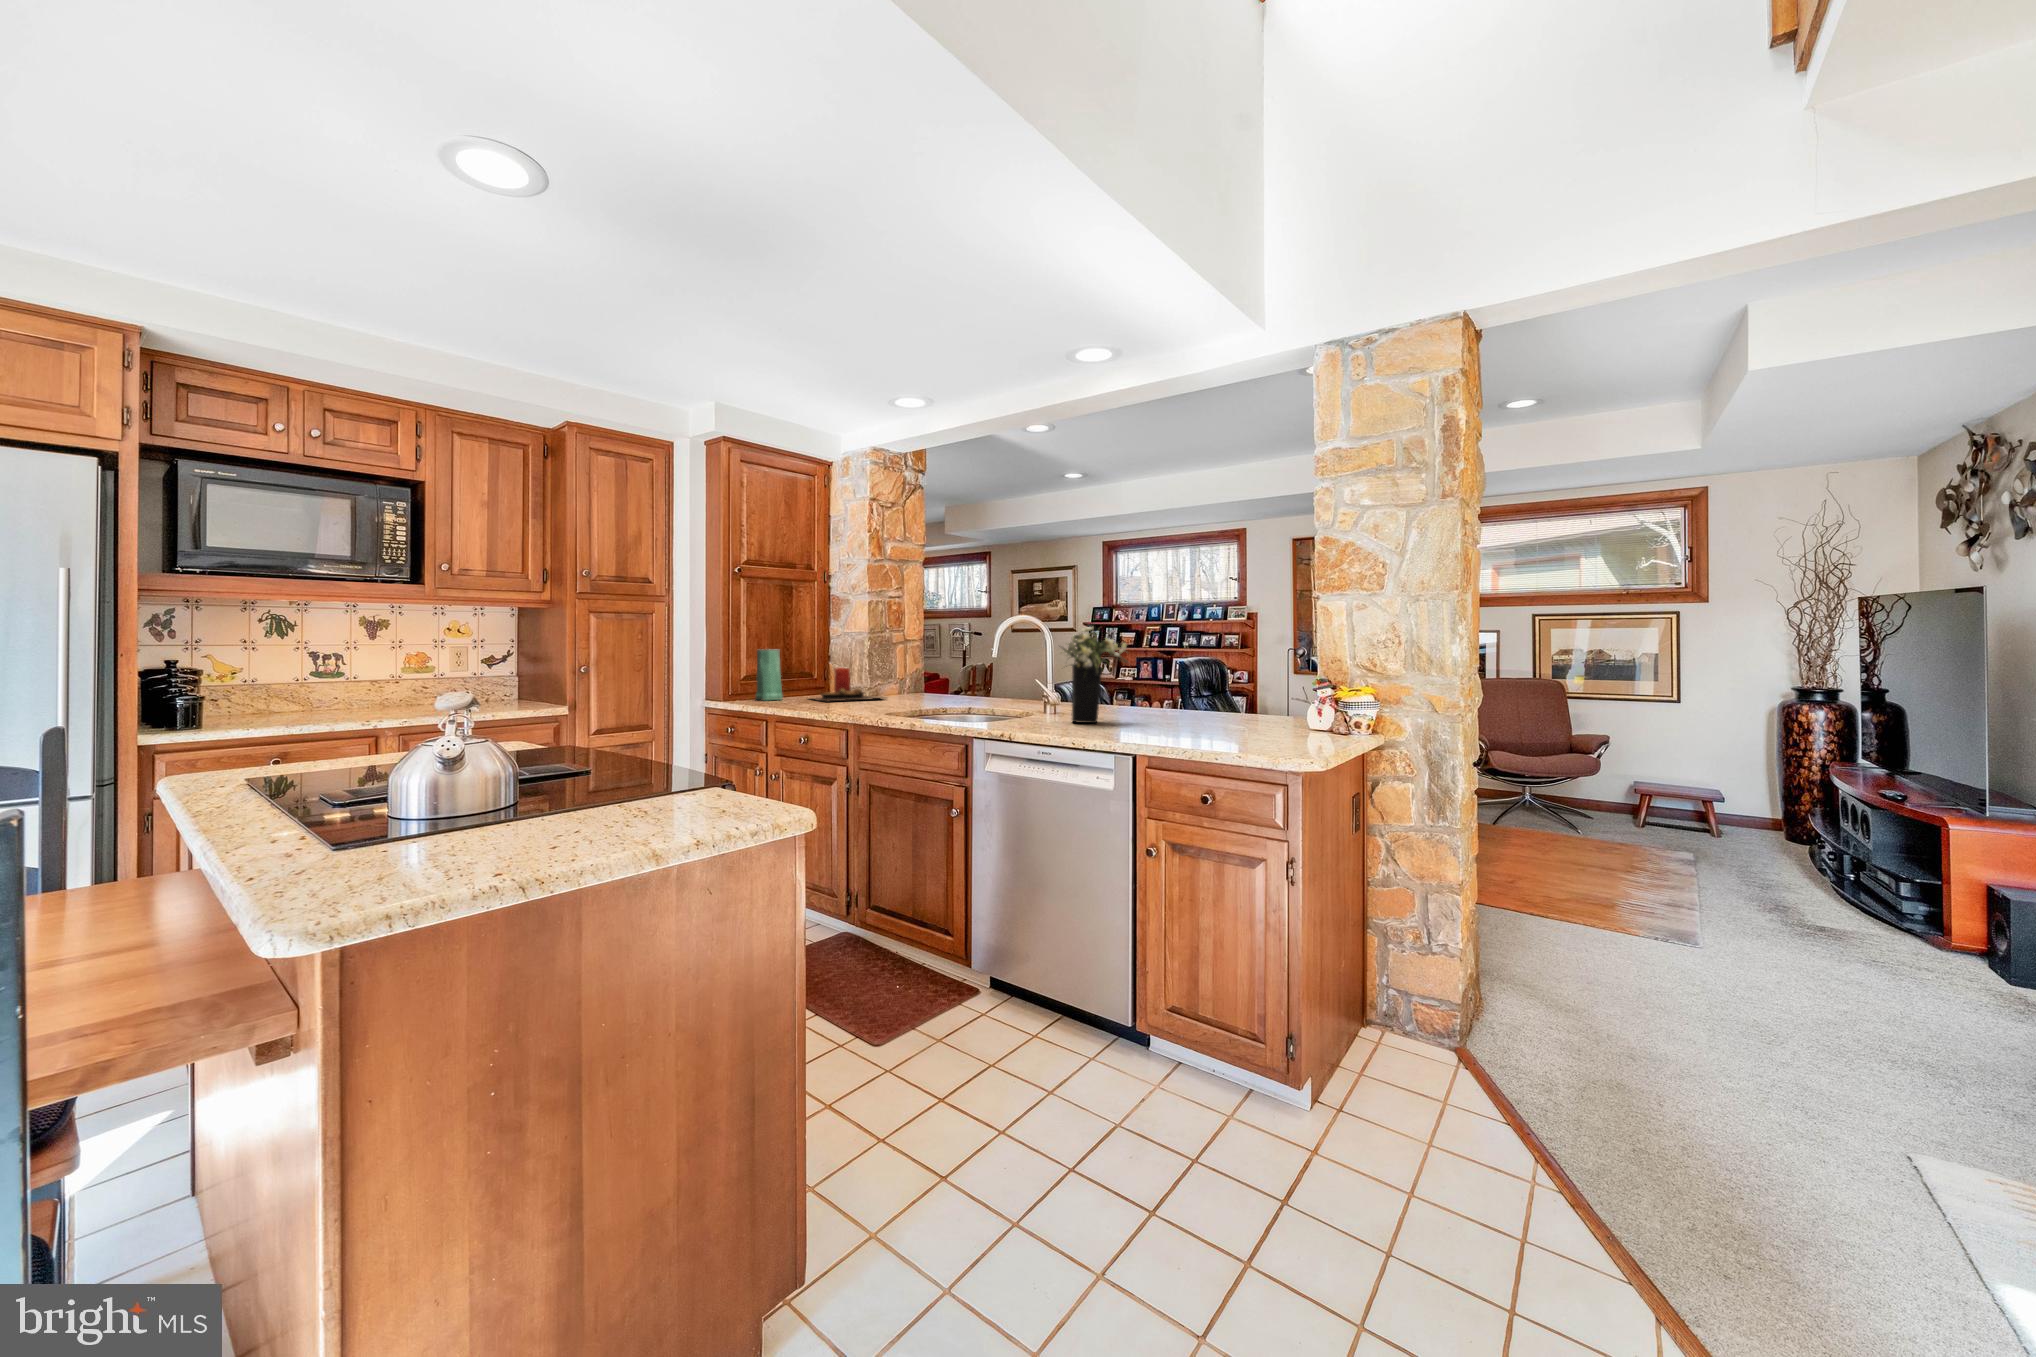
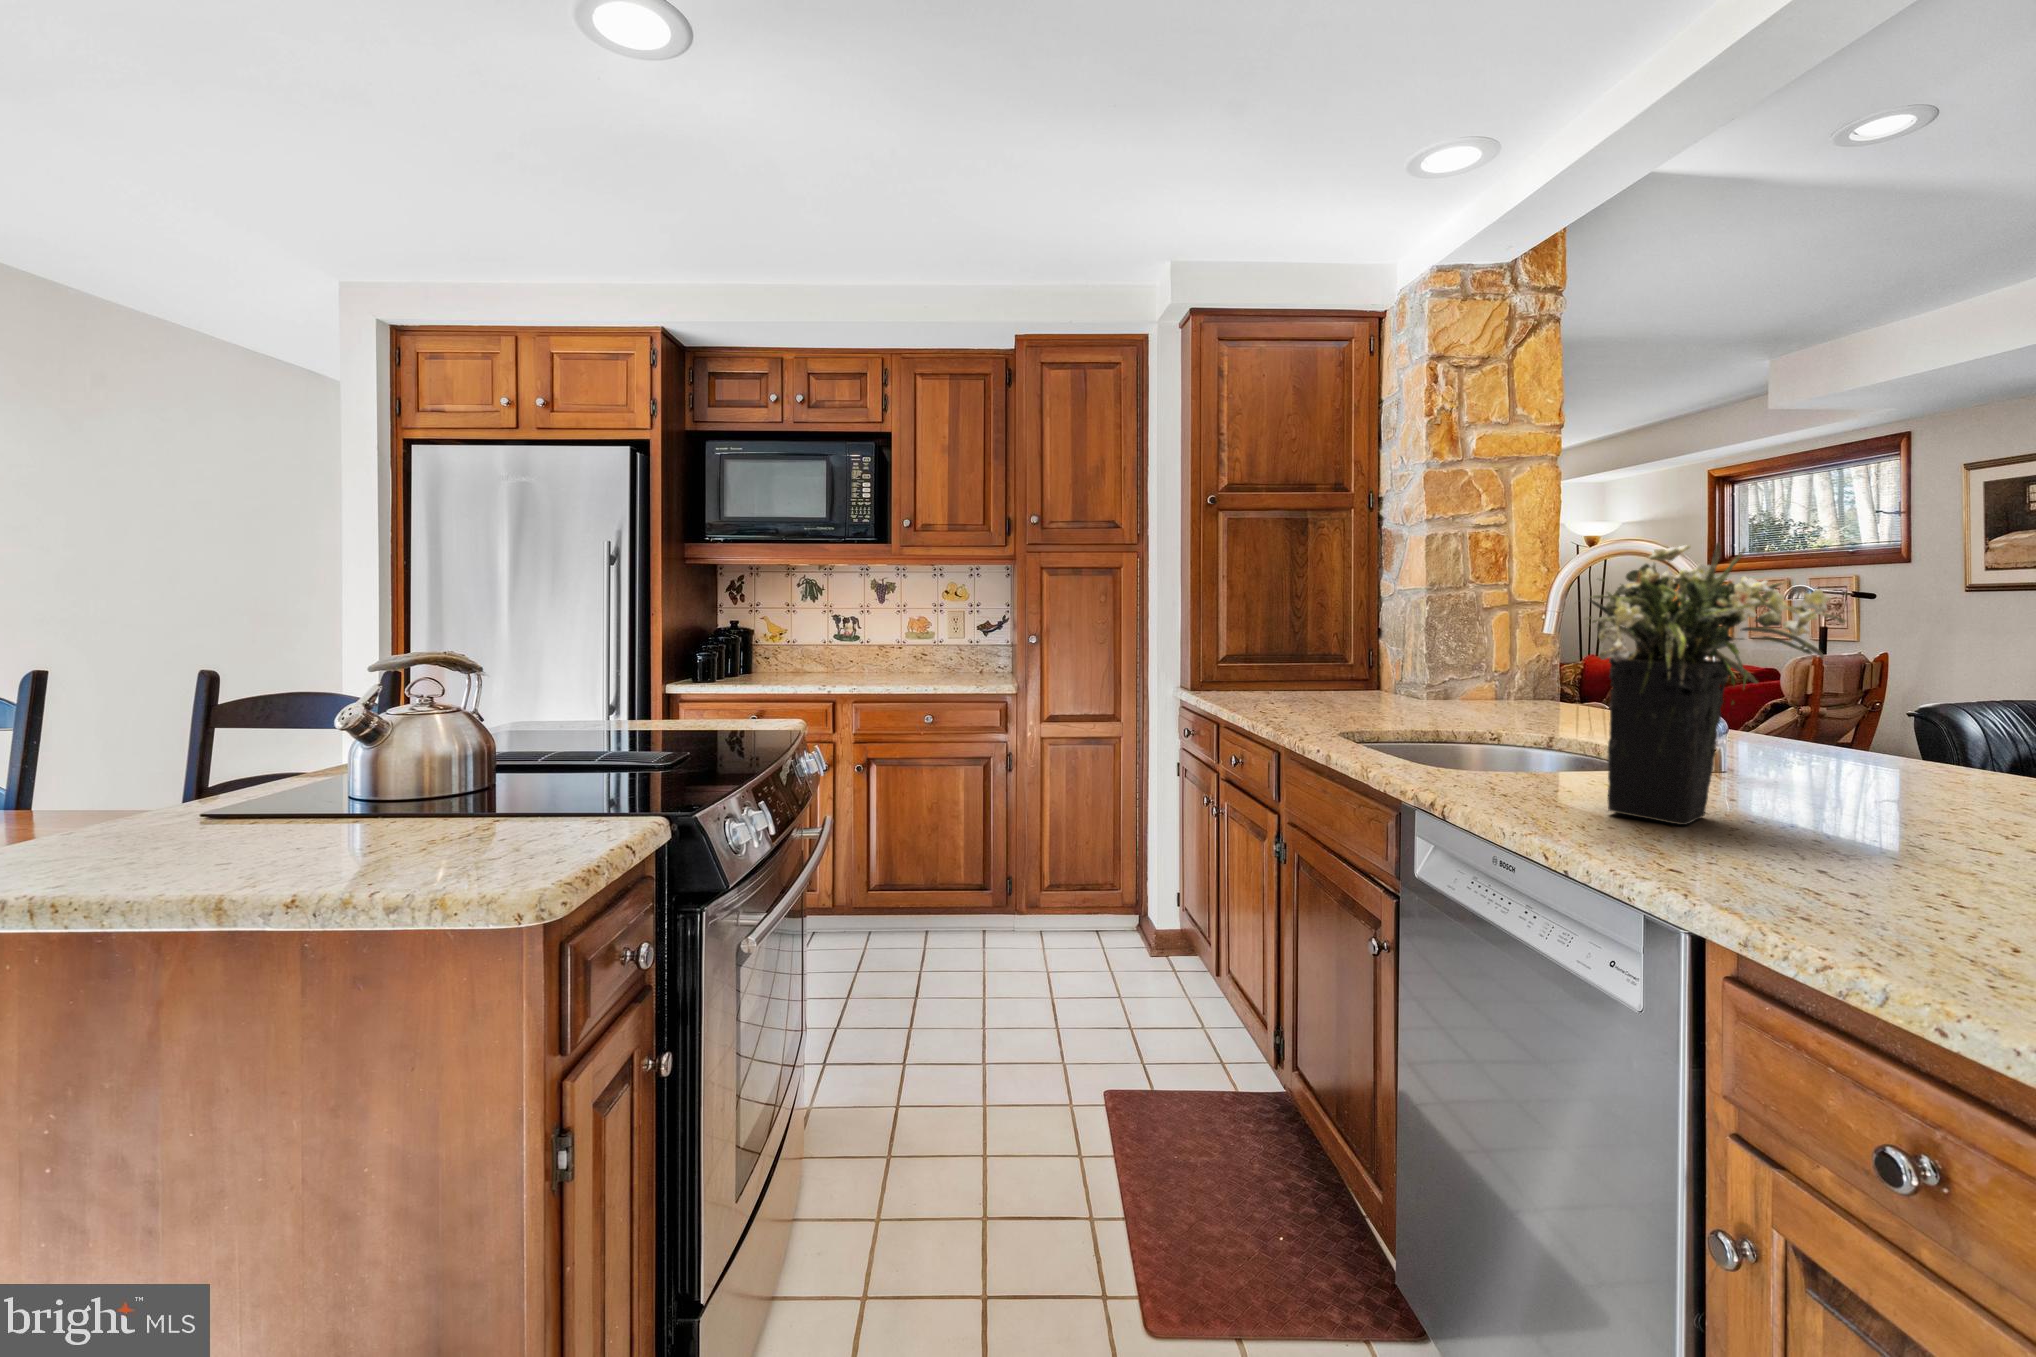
vase: present [755,649,783,700] -> none [1237,616,1274,693]
candle: present [811,667,886,702] -> none [1311,645,1431,704]

